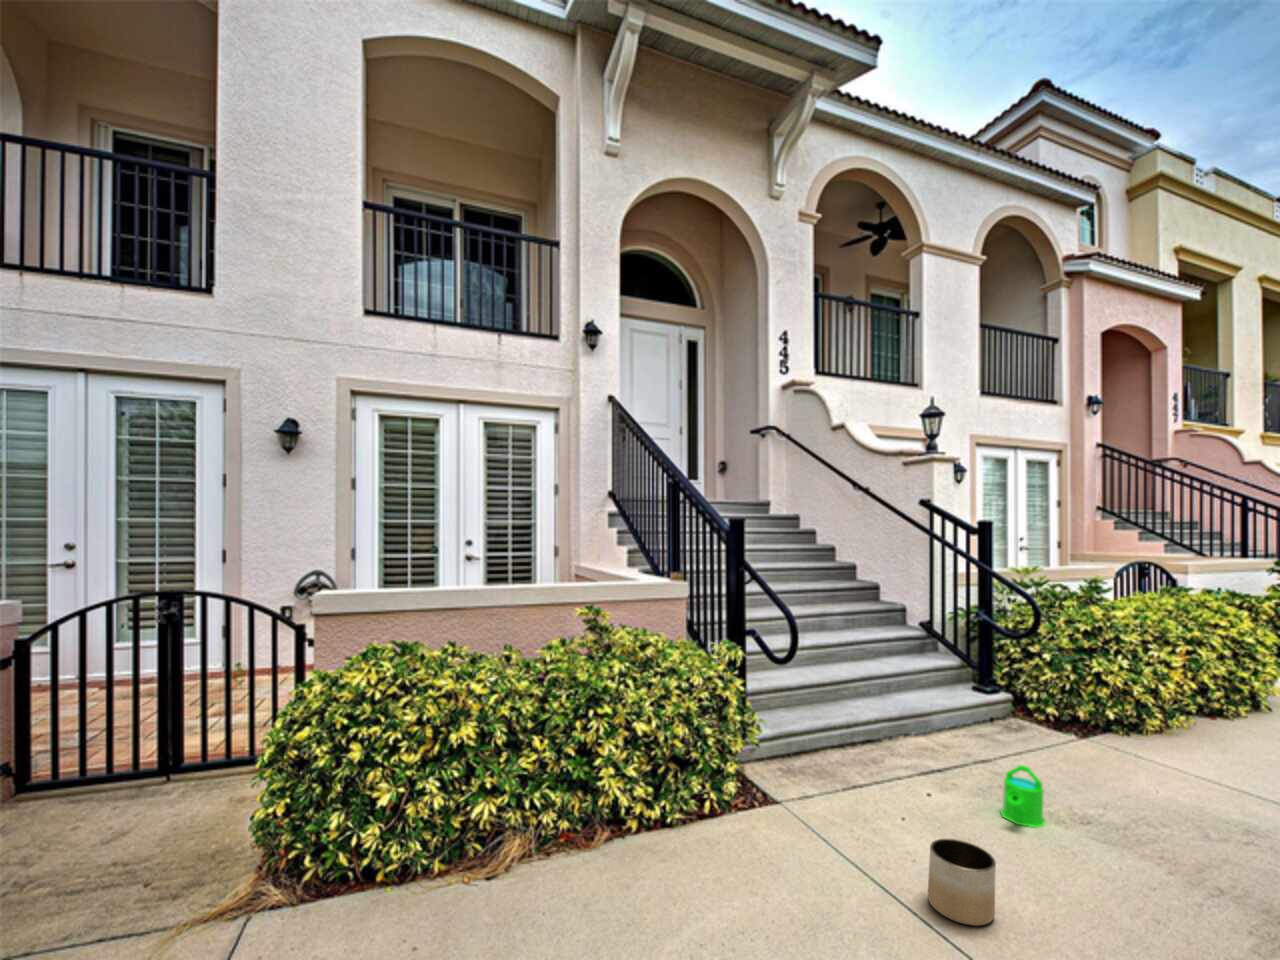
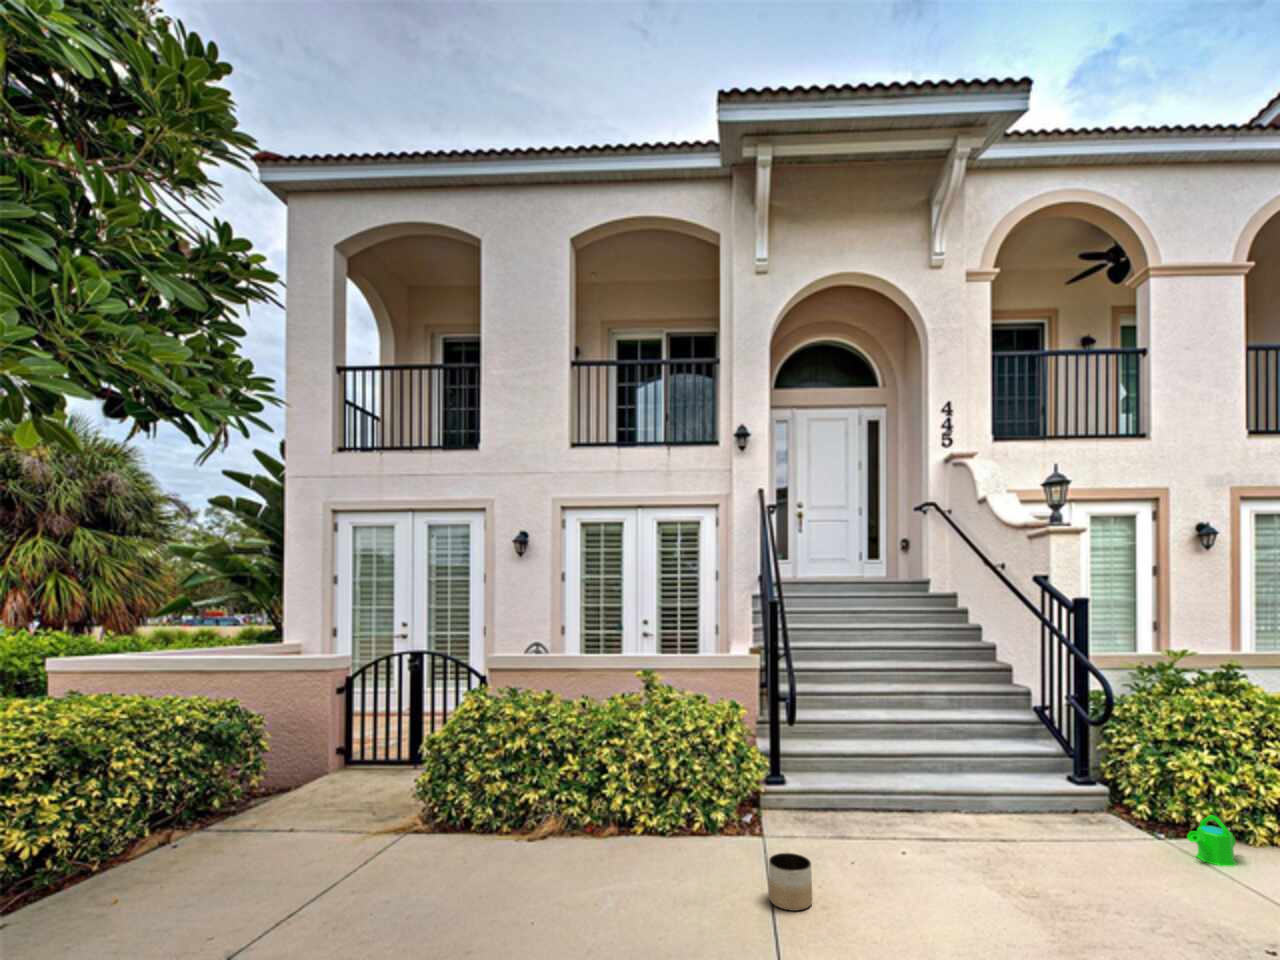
watering can: present [1001,765,1045,828] -> present [1187,815,1237,867]

